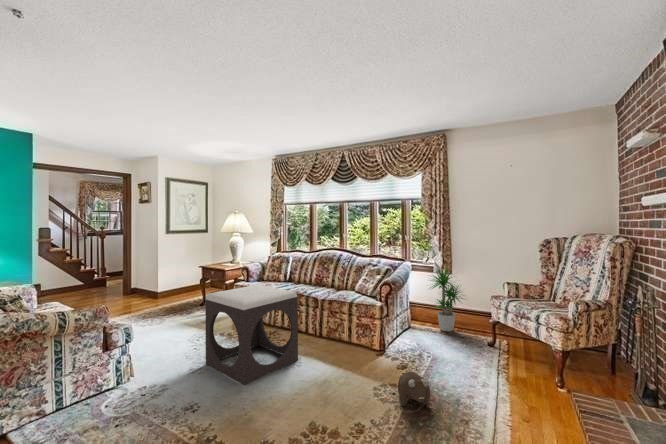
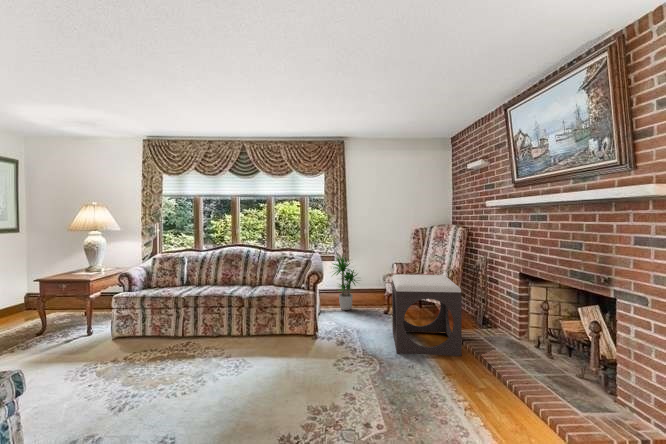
footstool: present [205,285,298,385] -> present [392,275,462,356]
plush toy: present [398,371,430,406] -> none [359,341,391,370]

